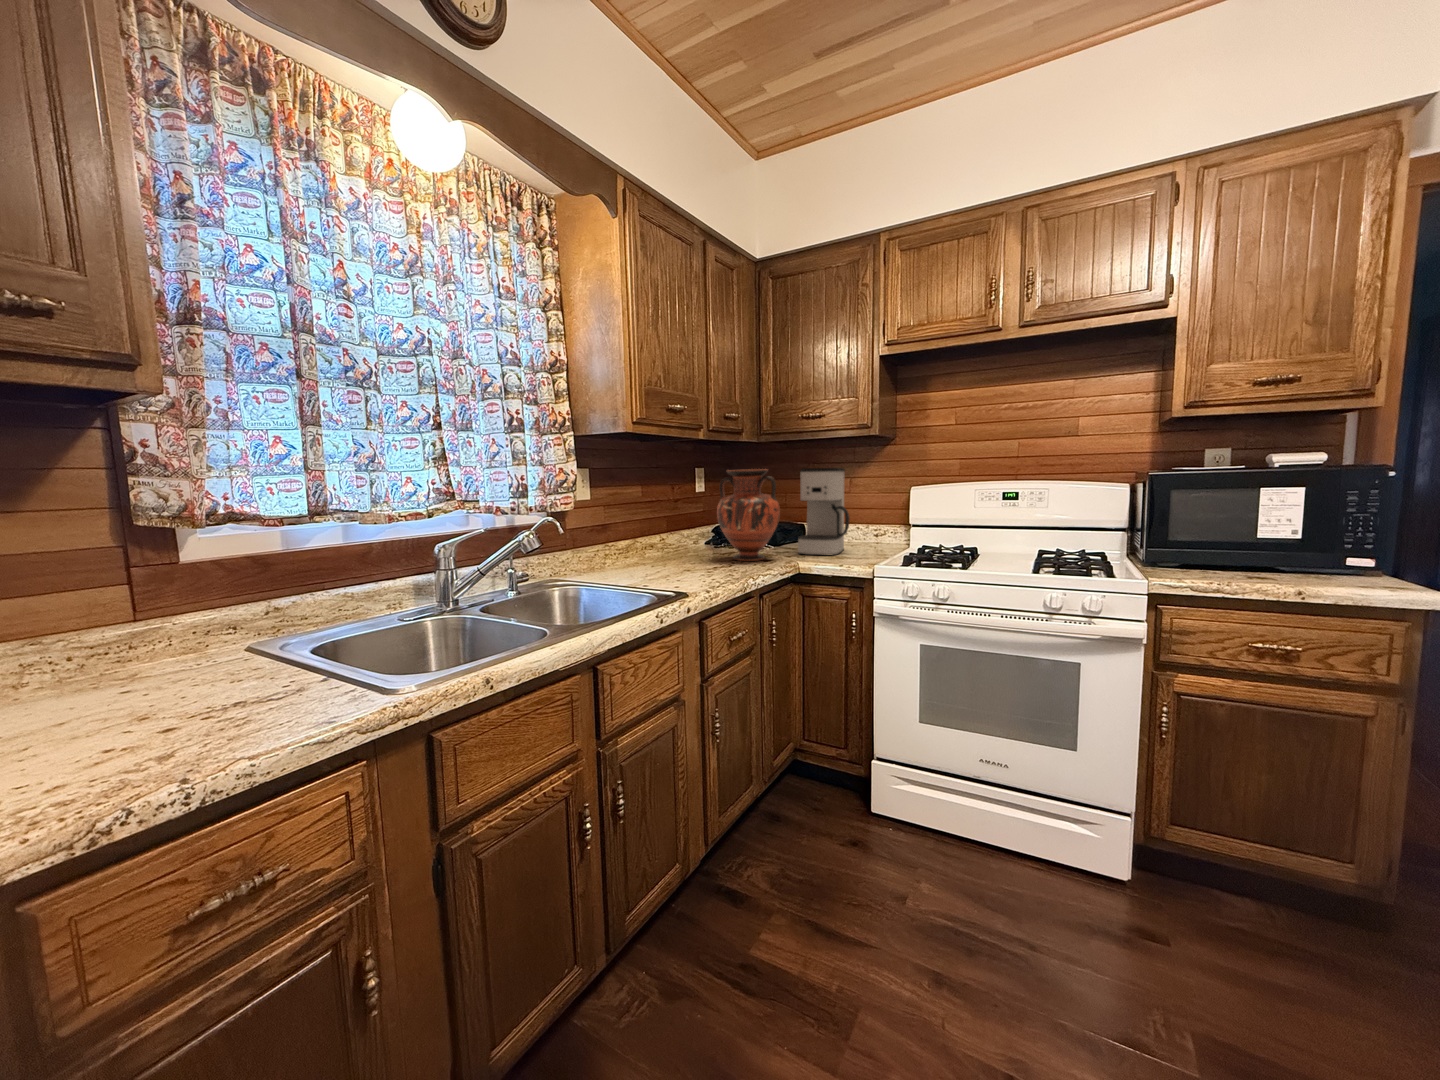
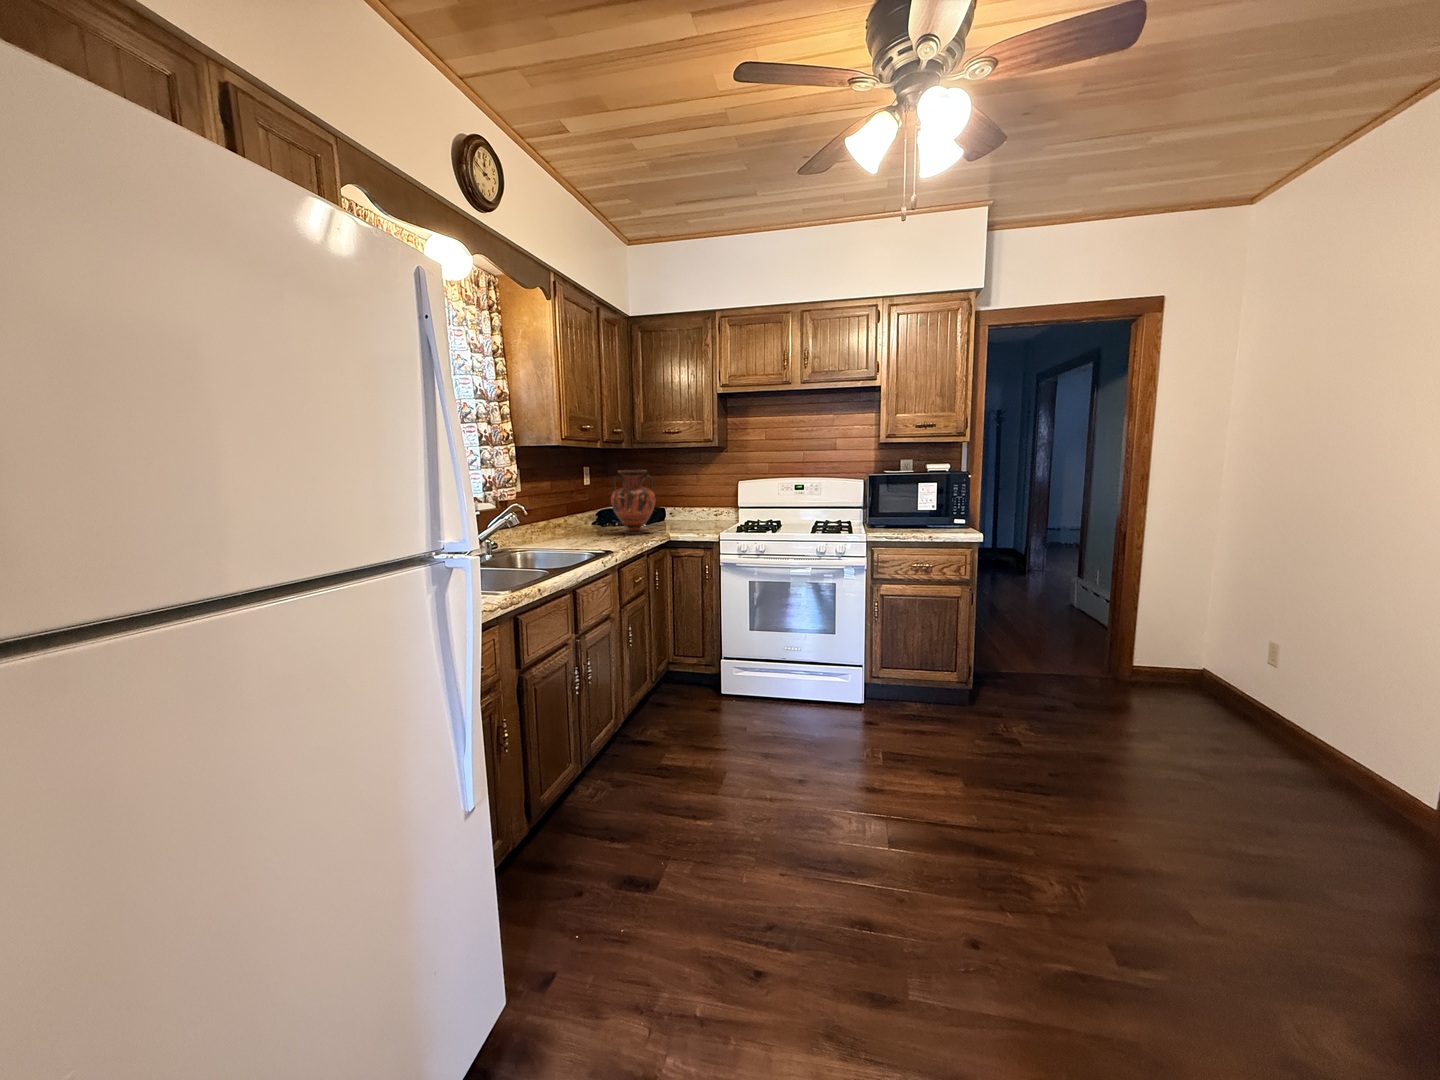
coffee maker: present [798,468,850,556] -> none [666,469,700,529]

